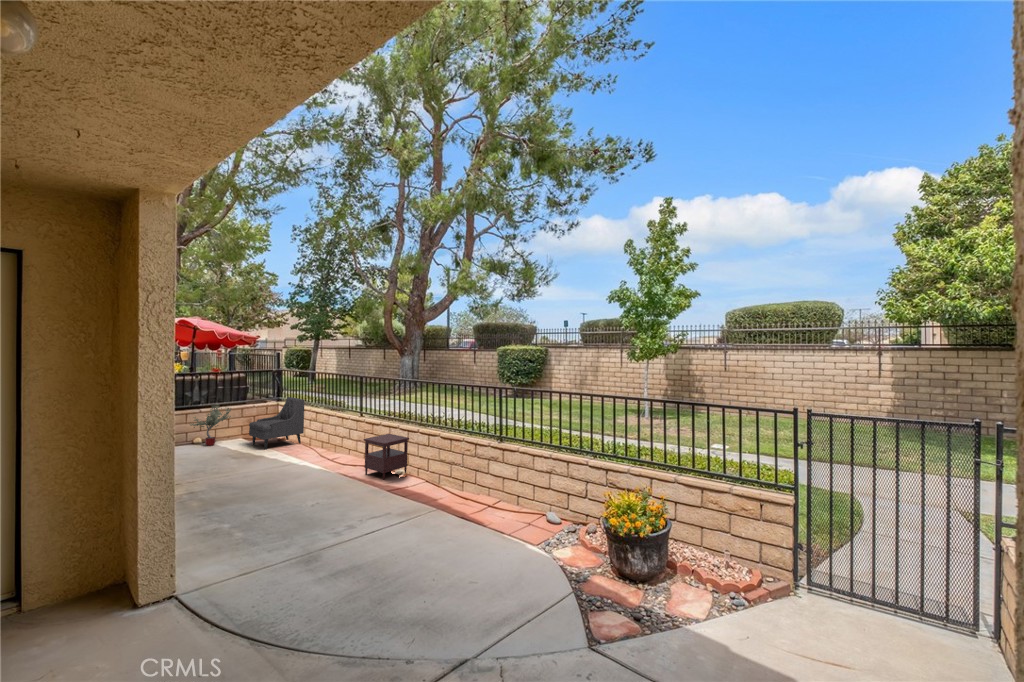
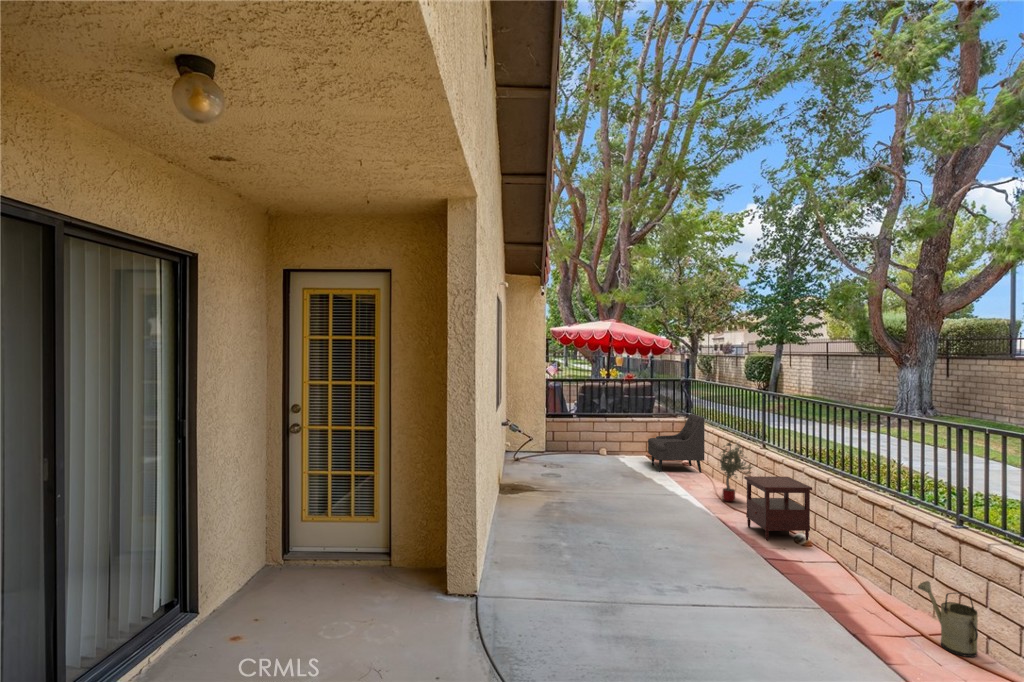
potted tree: present [190,404,231,446] -> present [720,440,752,502]
watering can: none [485,476,515,510] -> present [918,581,978,657]

